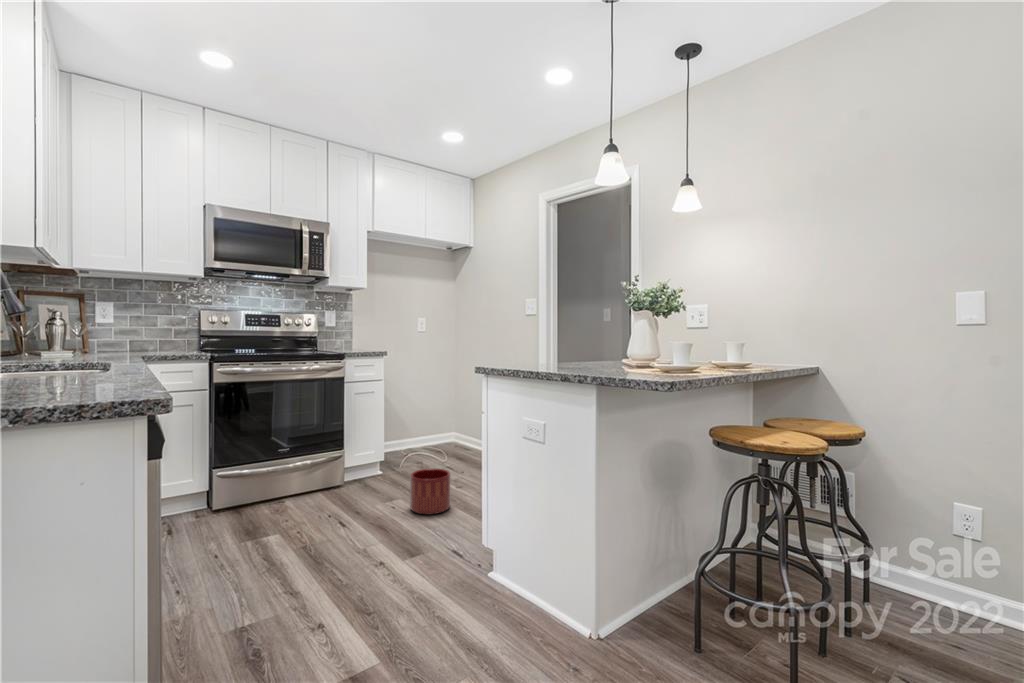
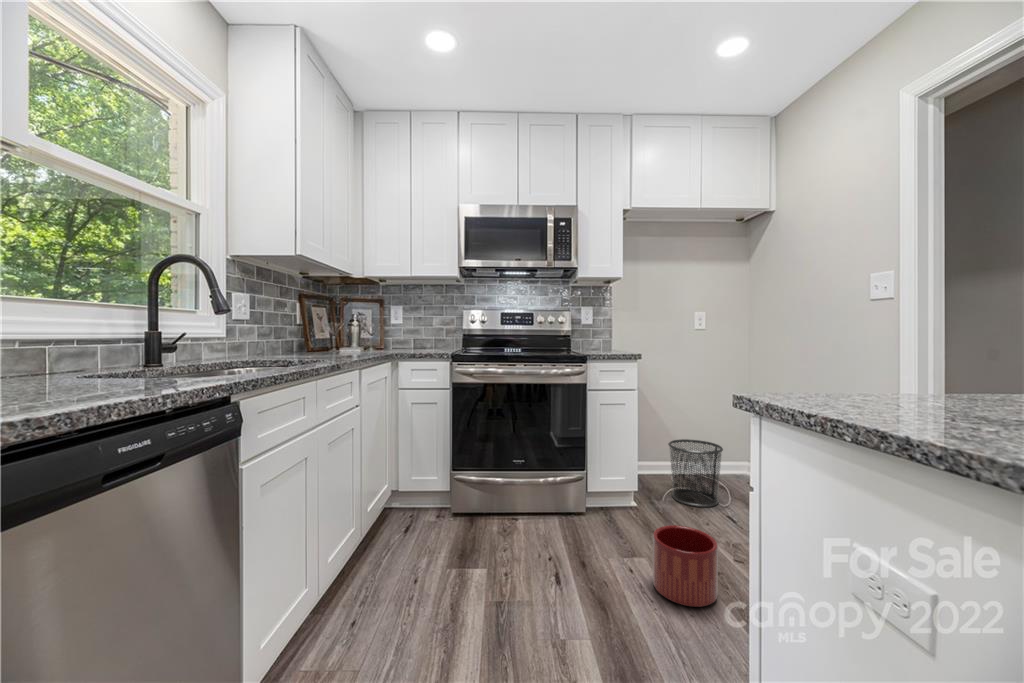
waste bin: none [404,418,443,467] -> present [668,439,723,507]

